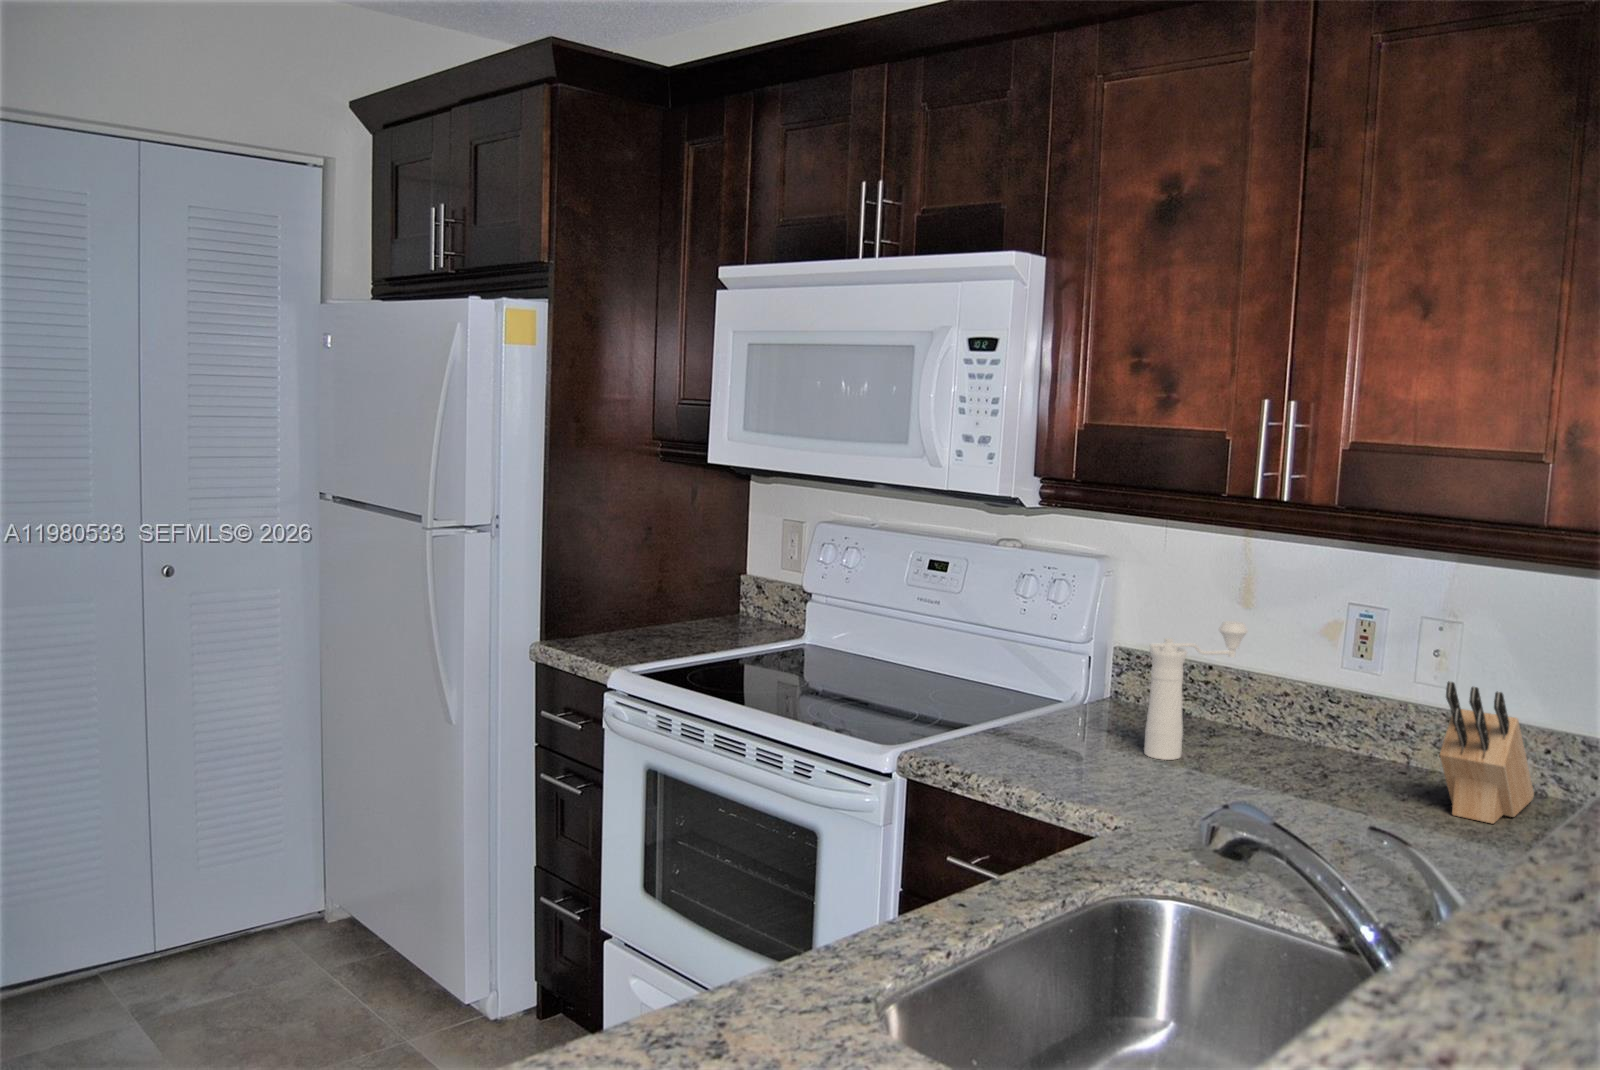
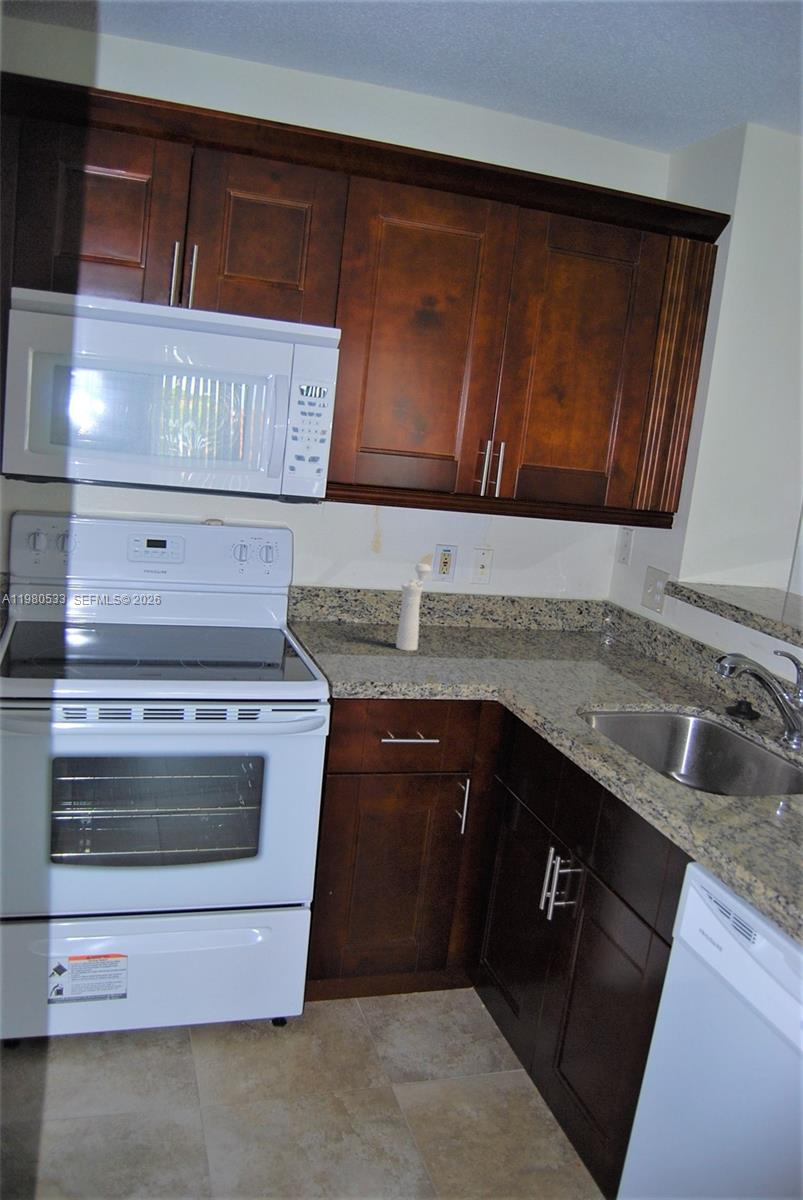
knife block: present [1440,681,1534,824] -> none [506,582,573,646]

